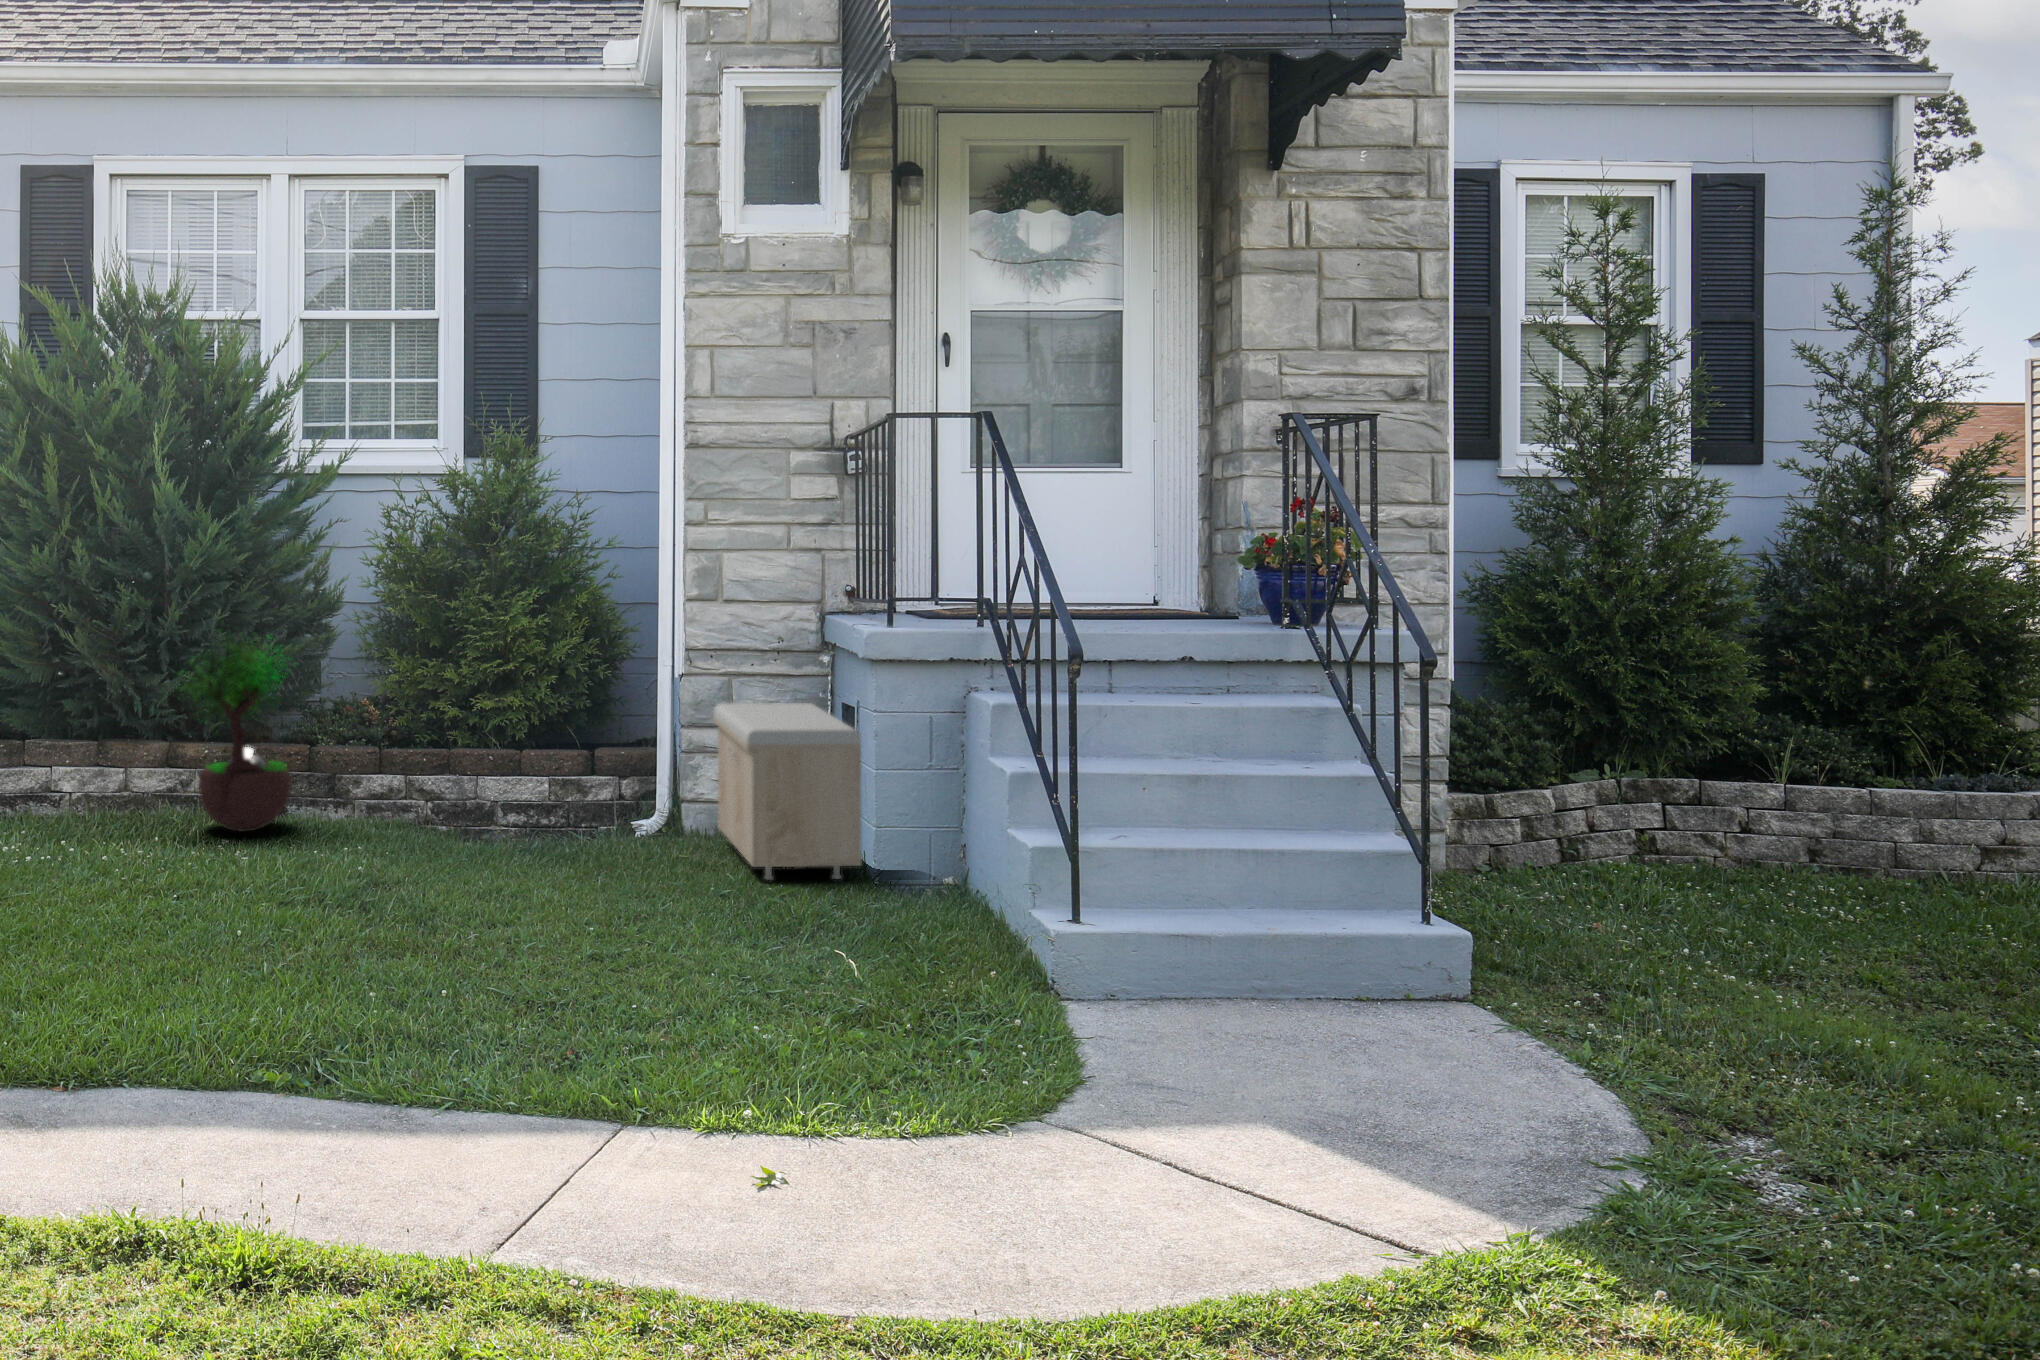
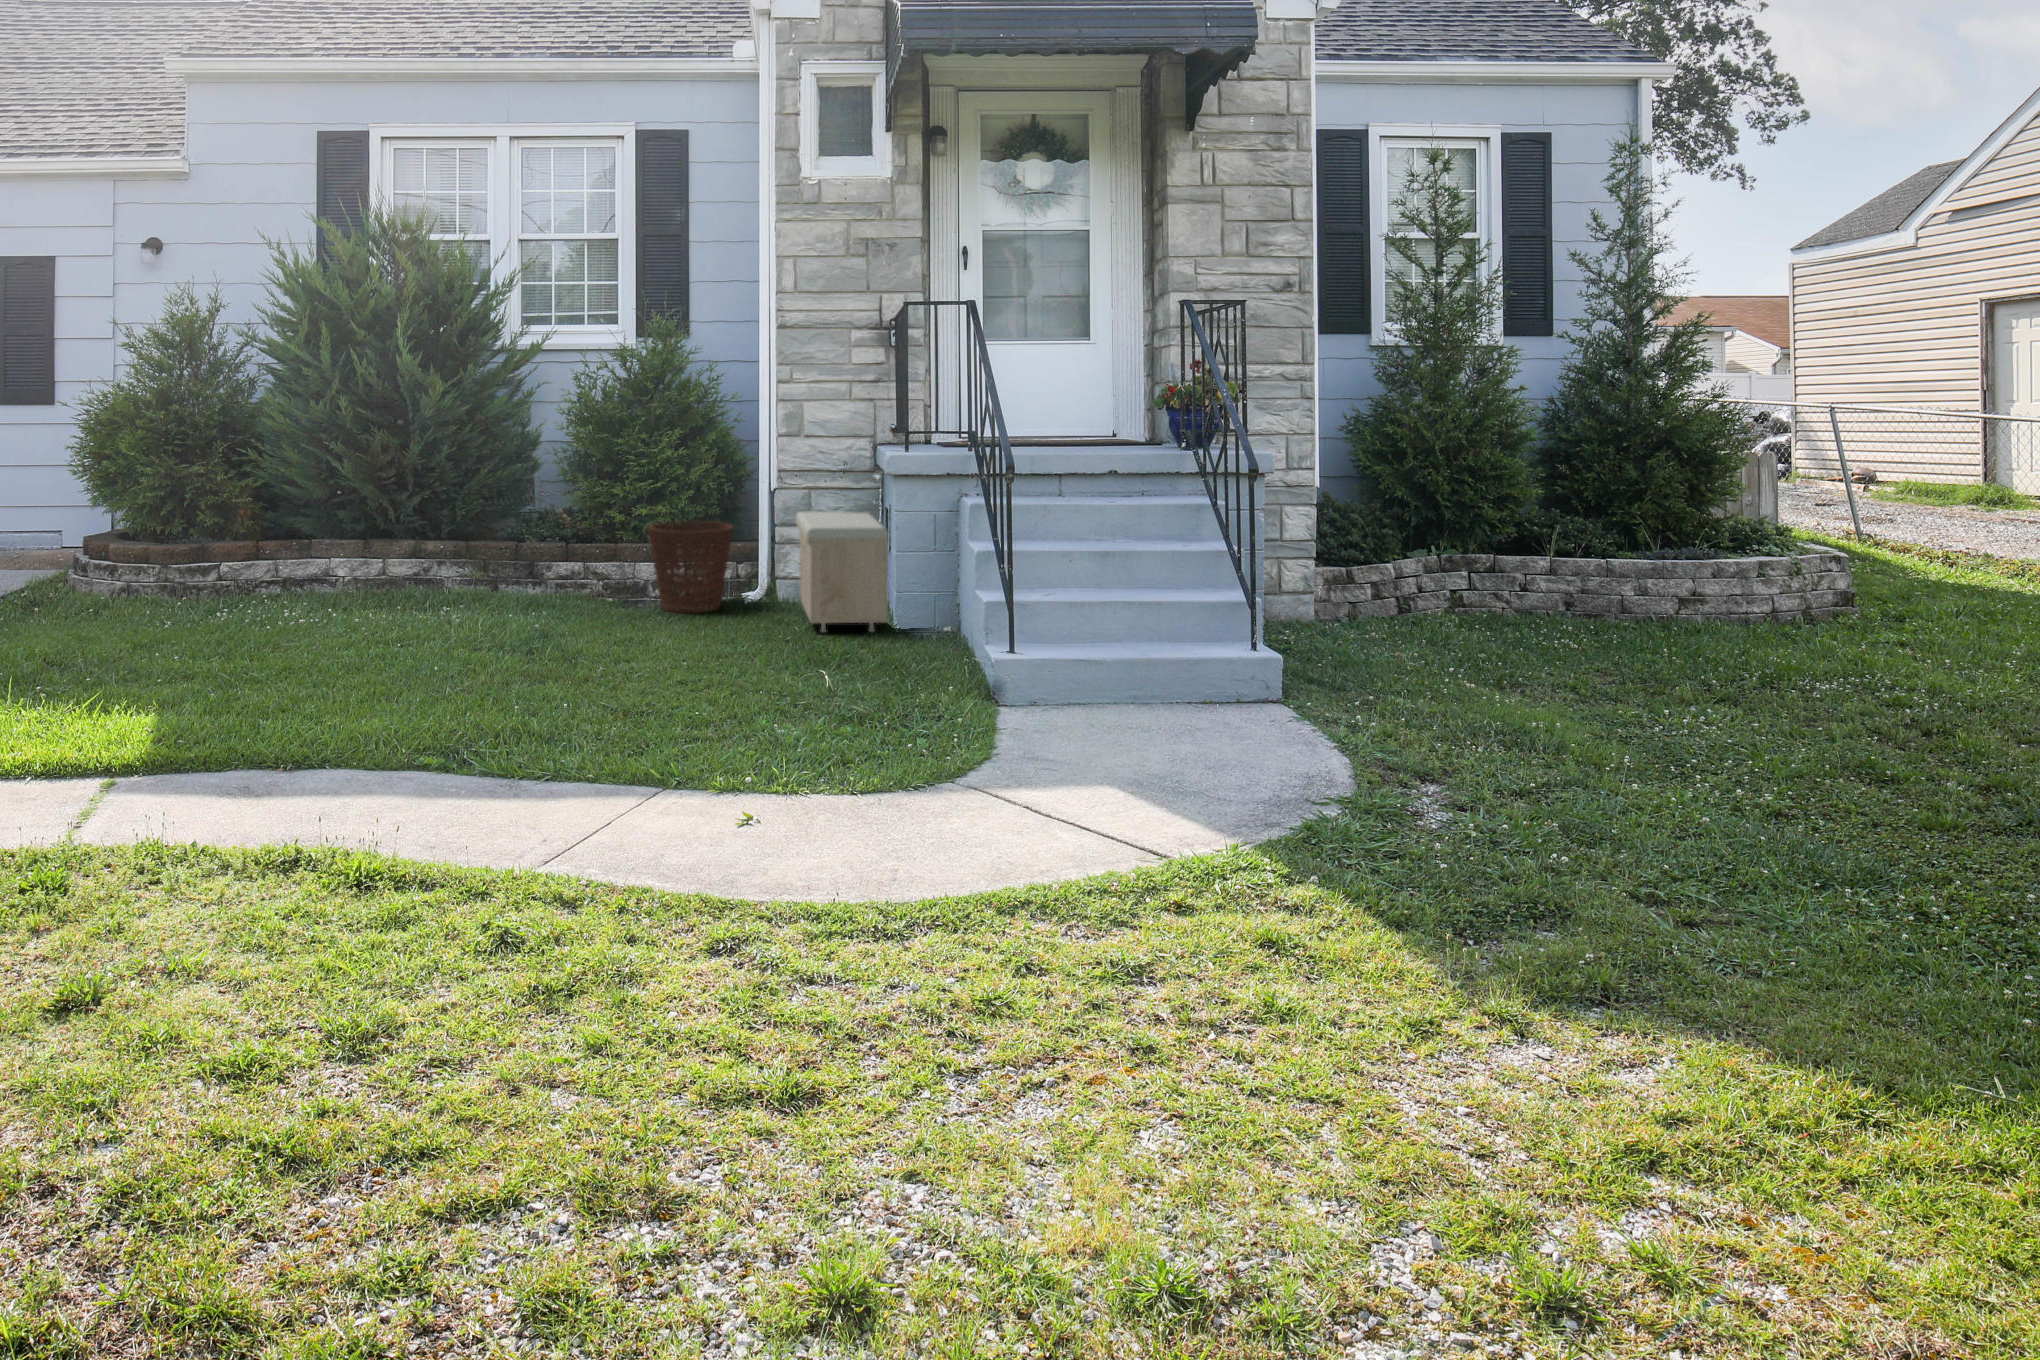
potted tree: present [178,634,292,832] -> none [413,454,502,602]
basket: none [504,715,625,850] -> present [648,521,733,614]

